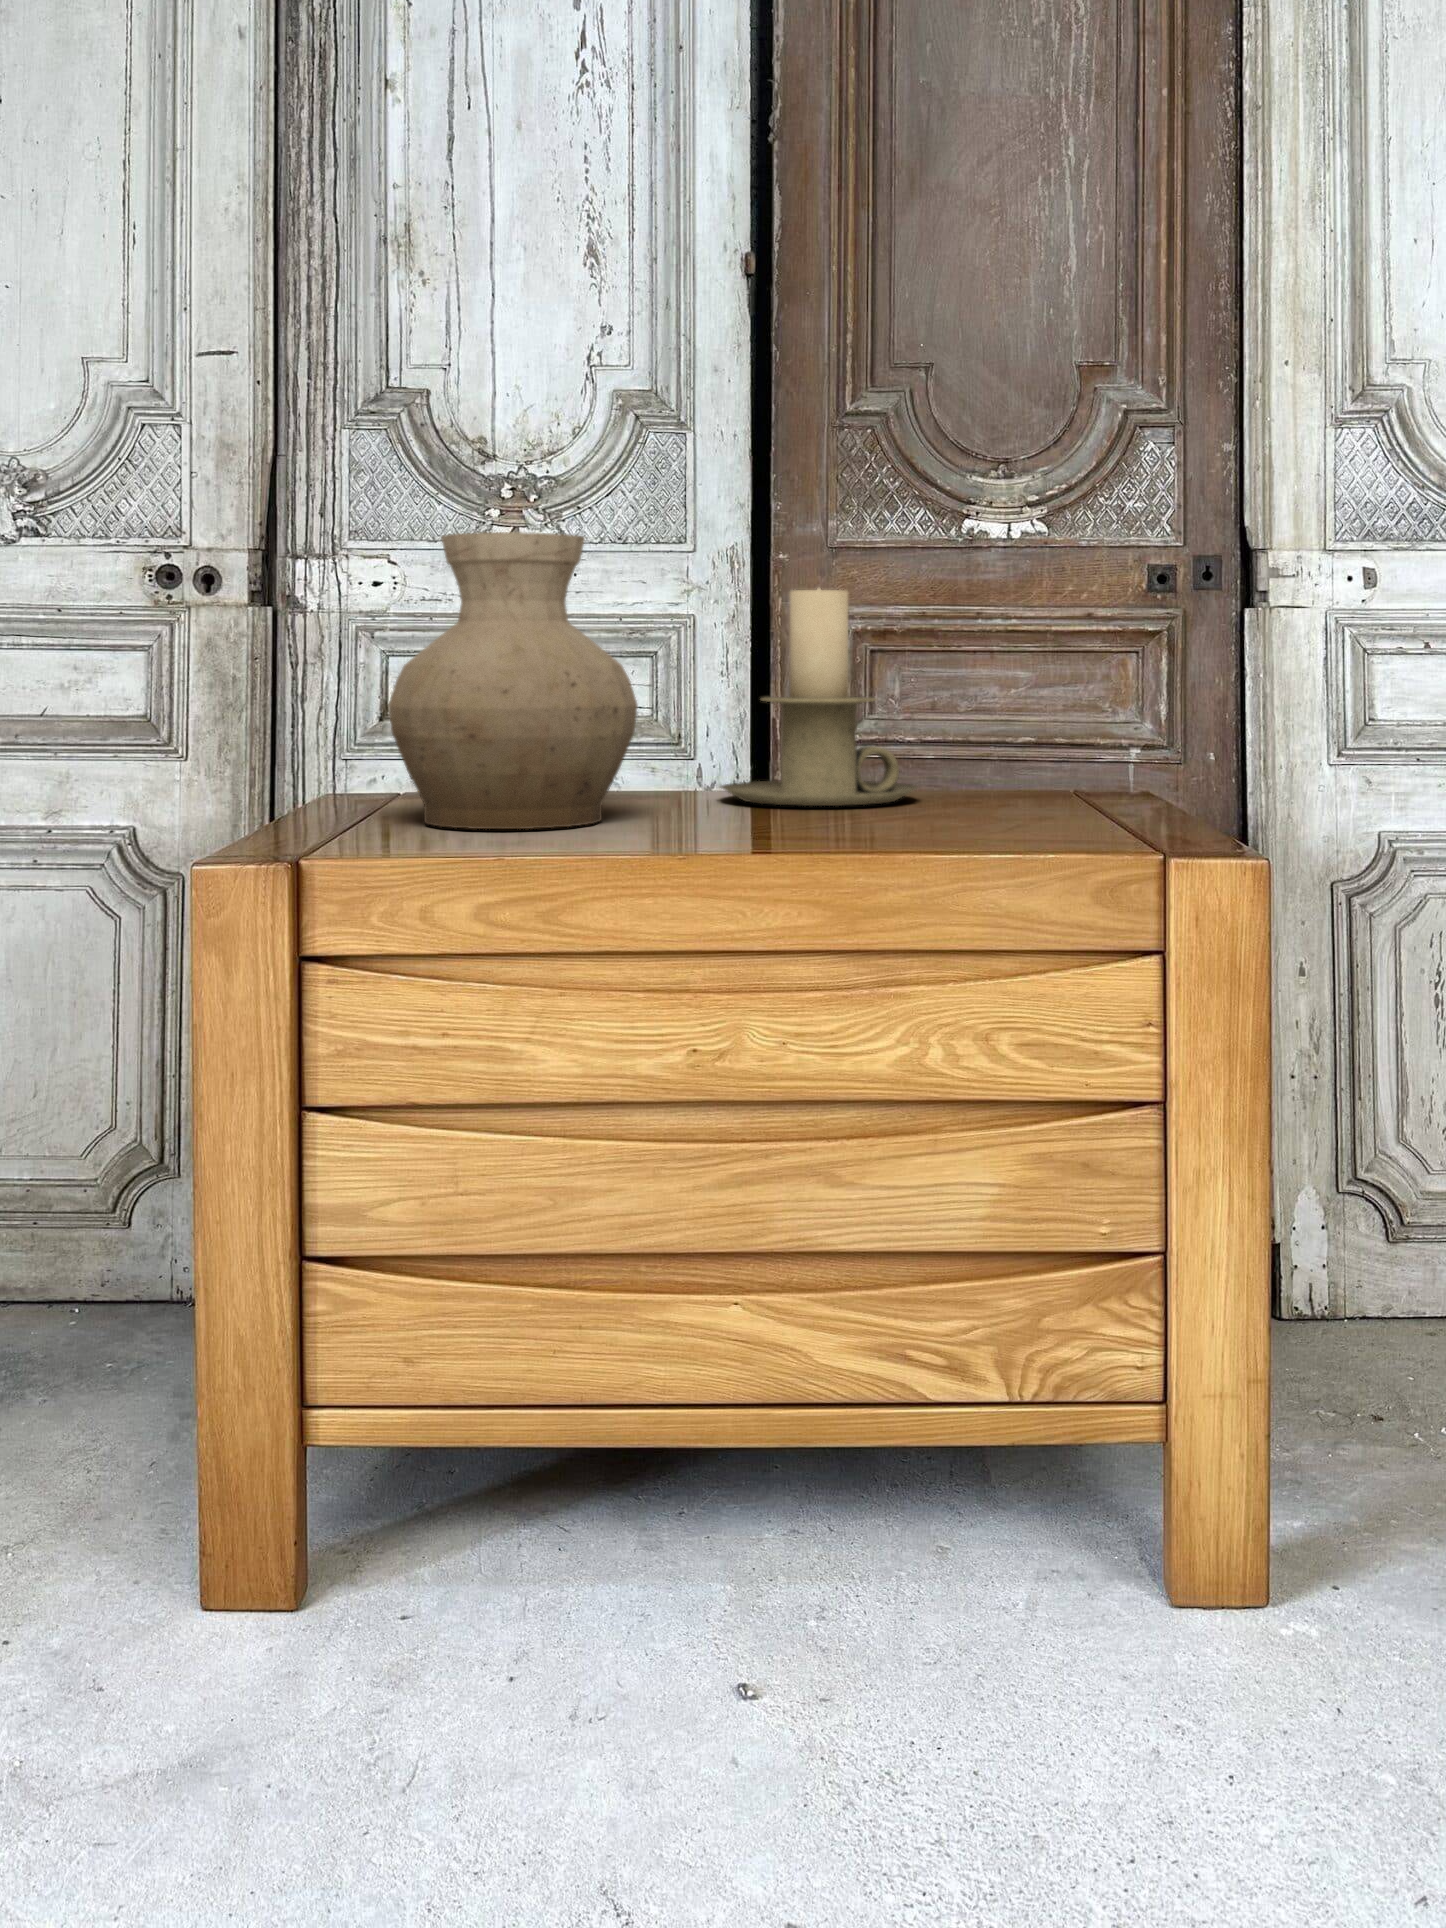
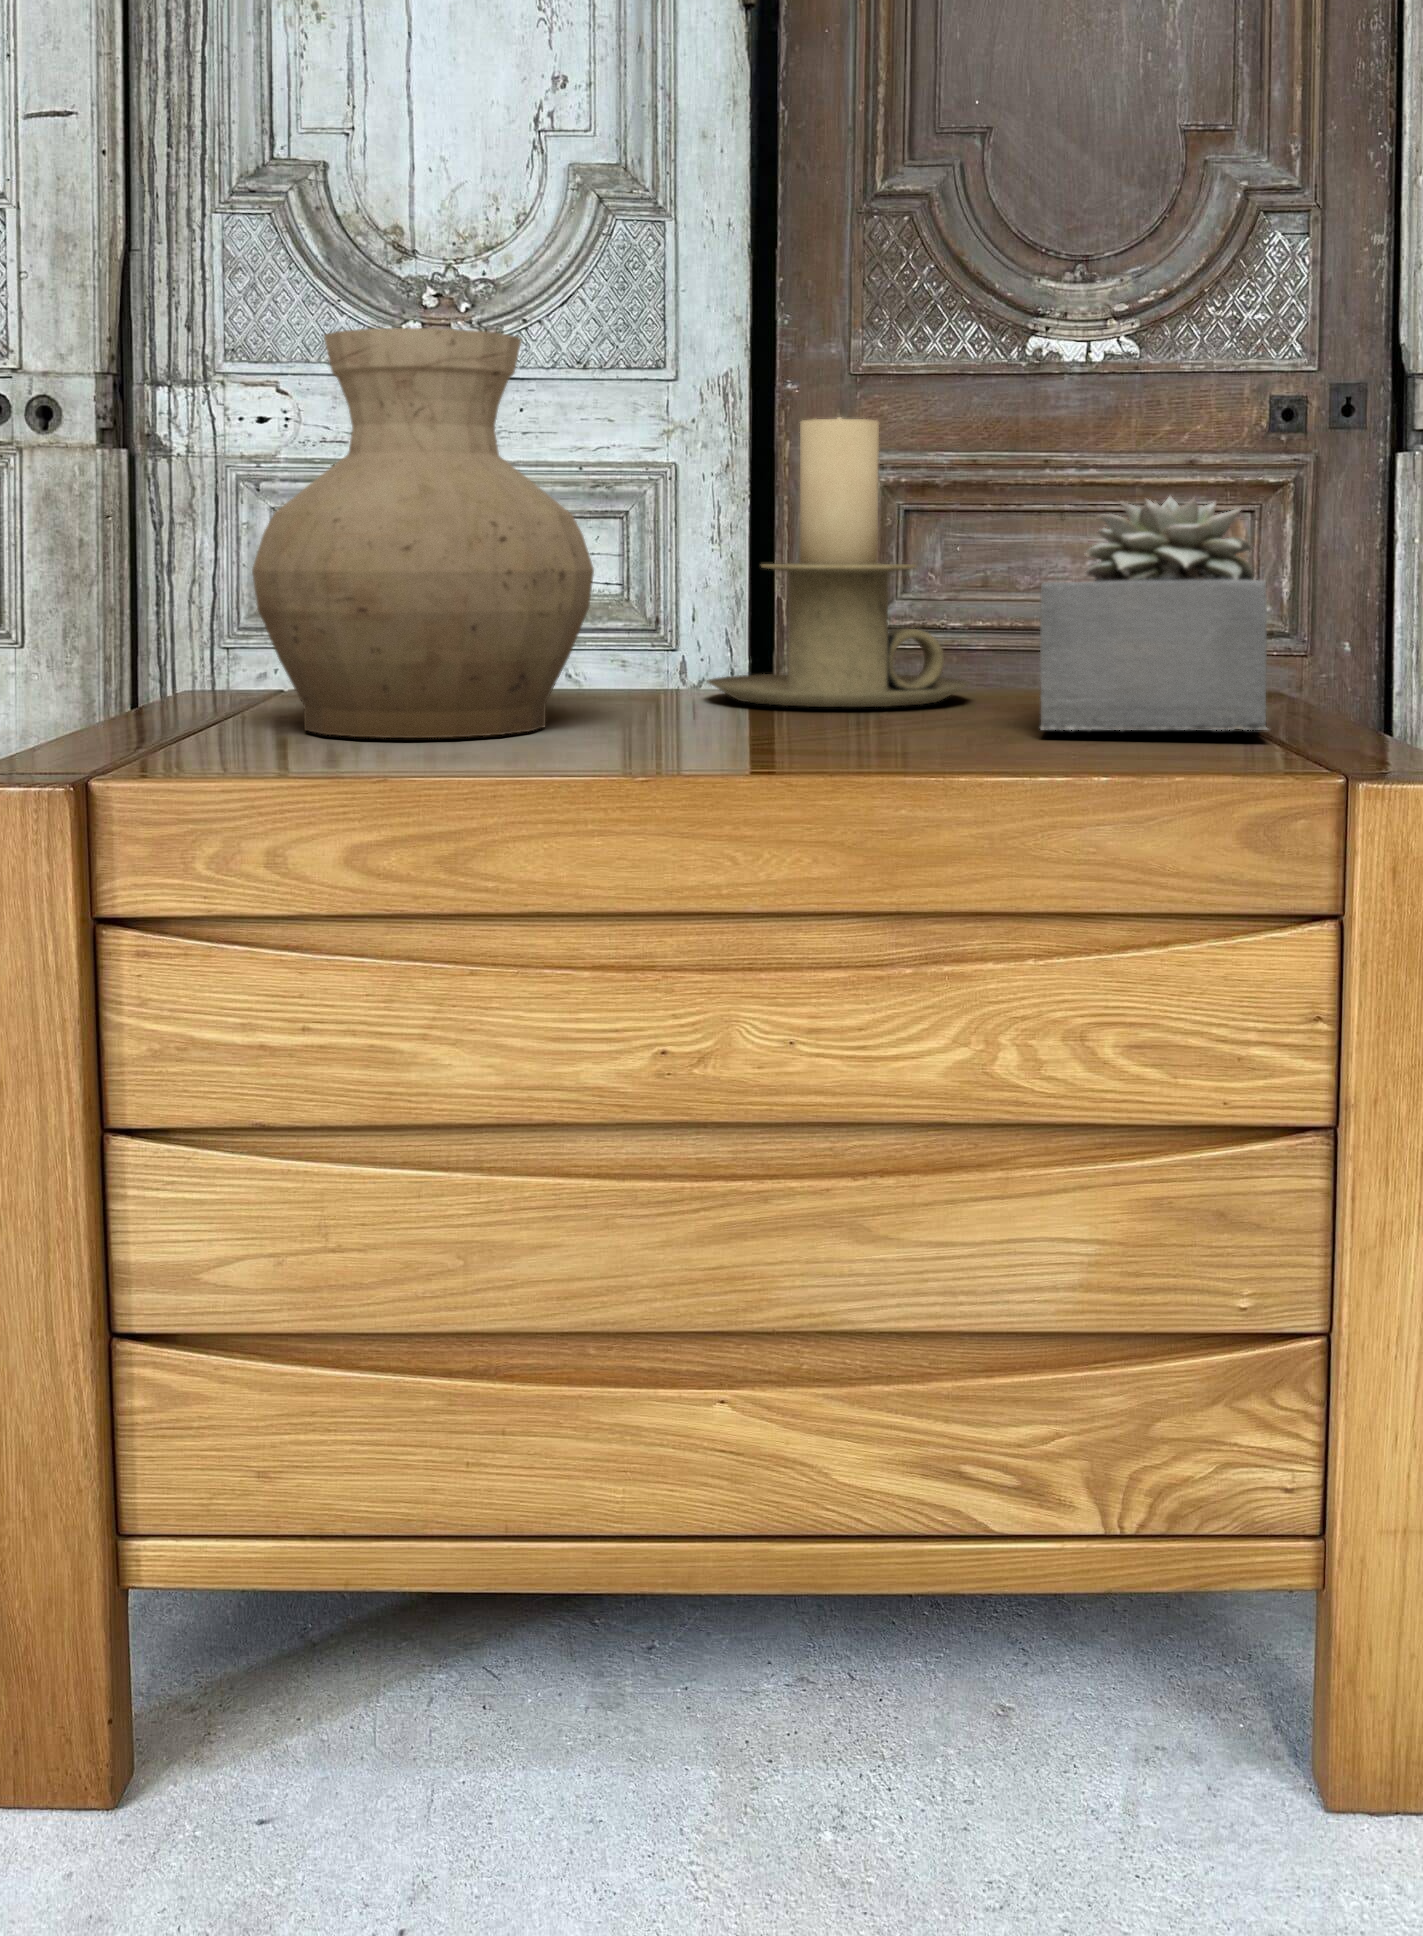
succulent plant: none [962,649,1128,821] -> present [1040,496,1268,730]

